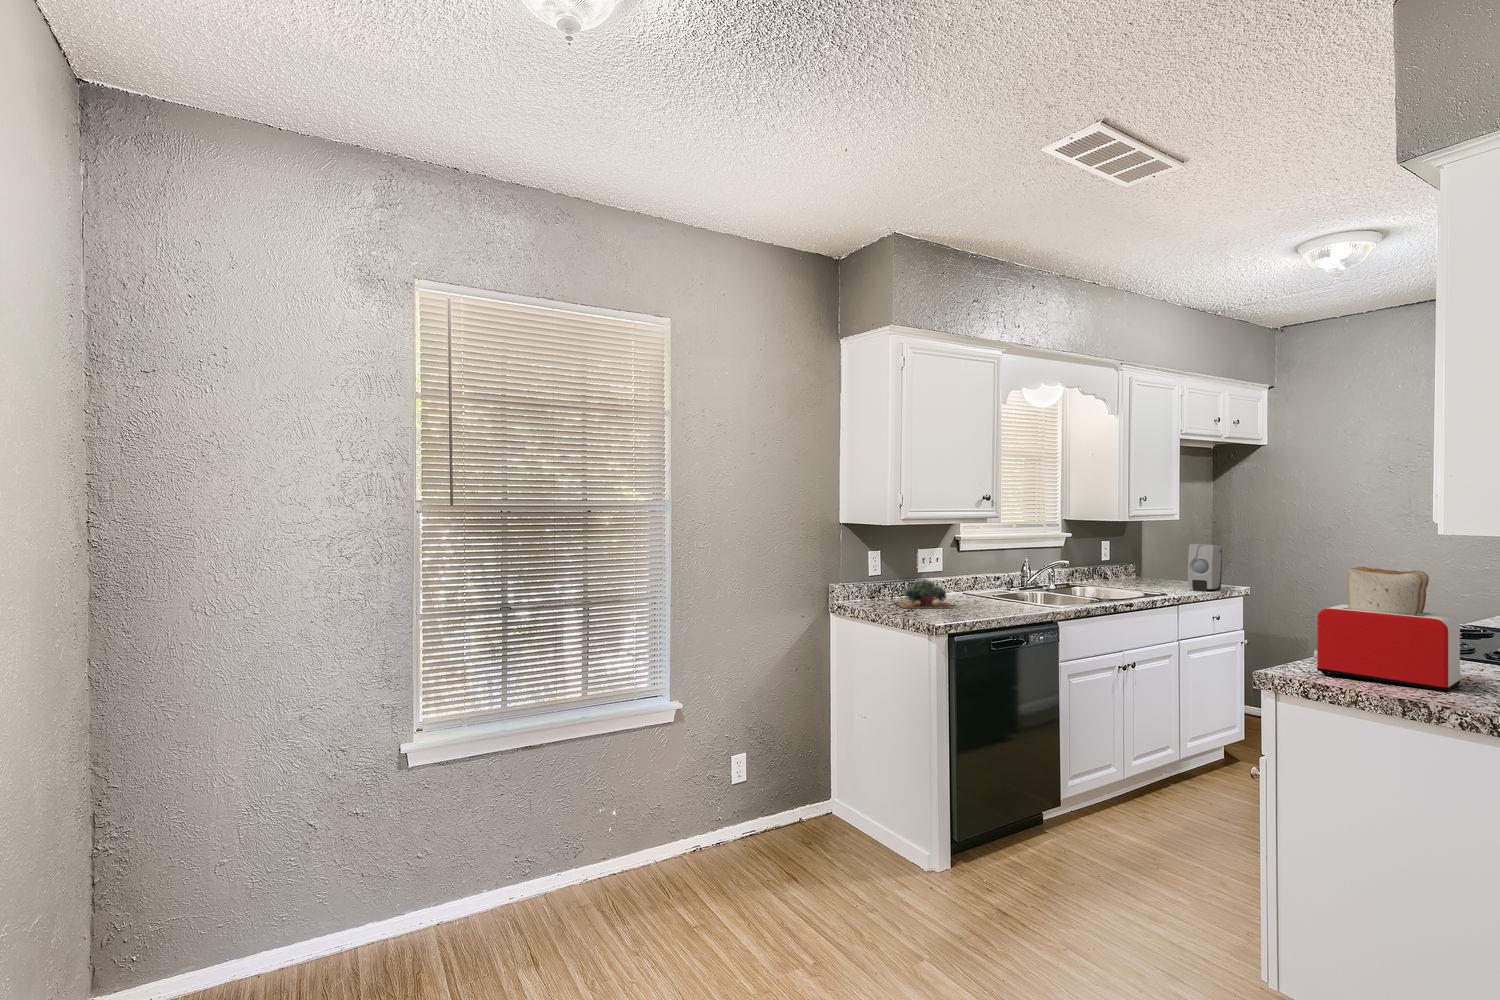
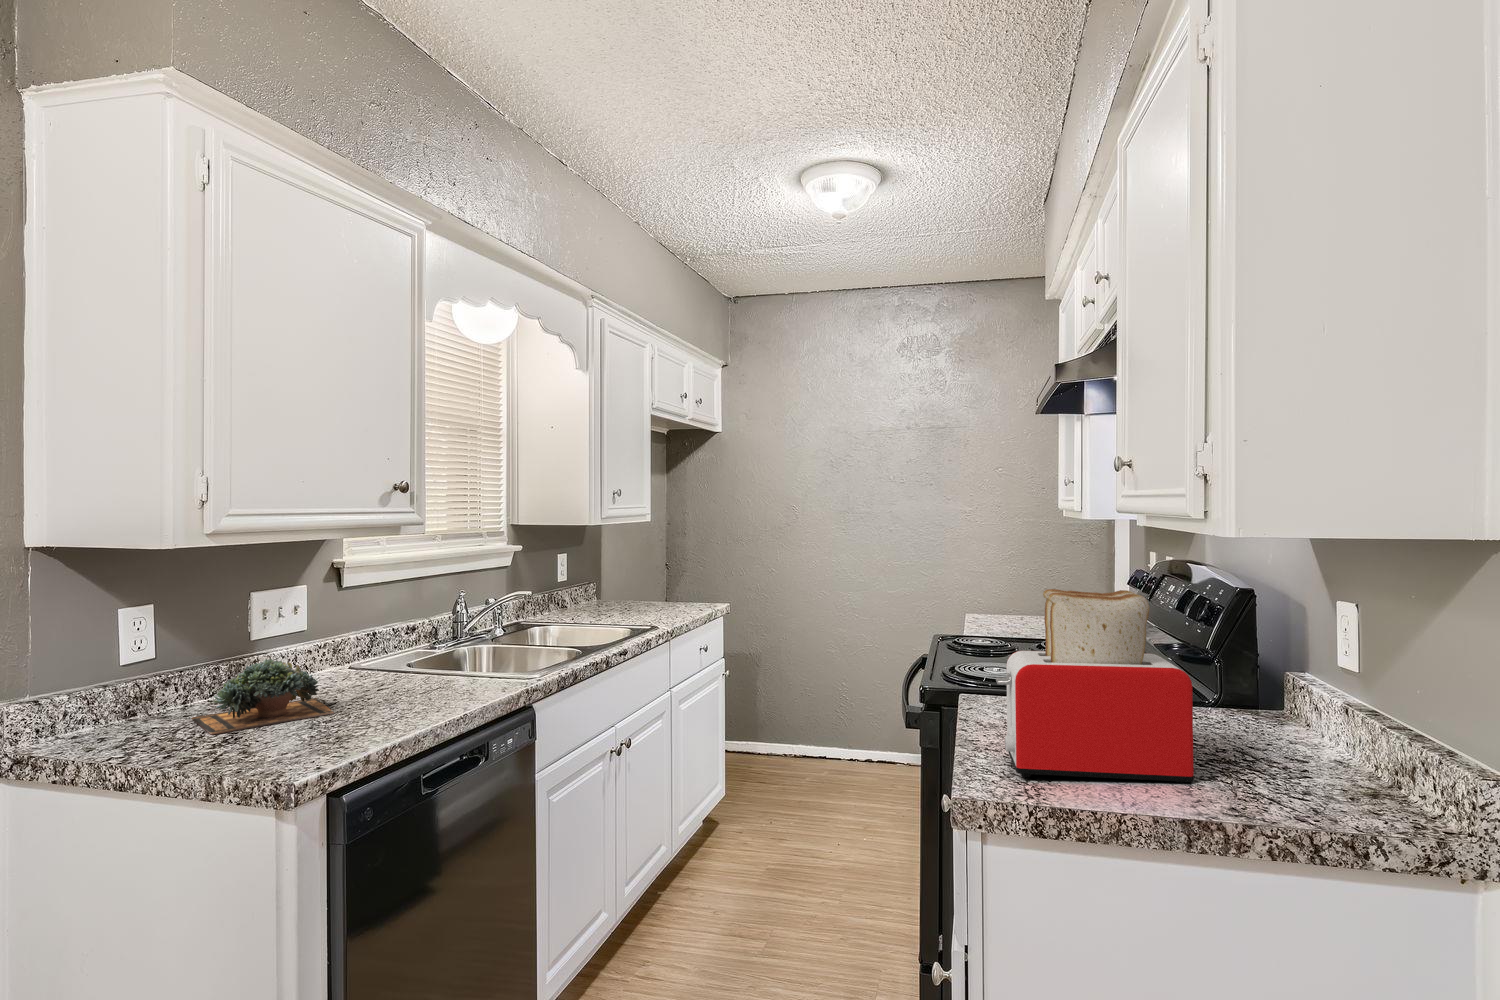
soap dispenser: present [1188,544,1222,591] -> none [668,553,702,615]

